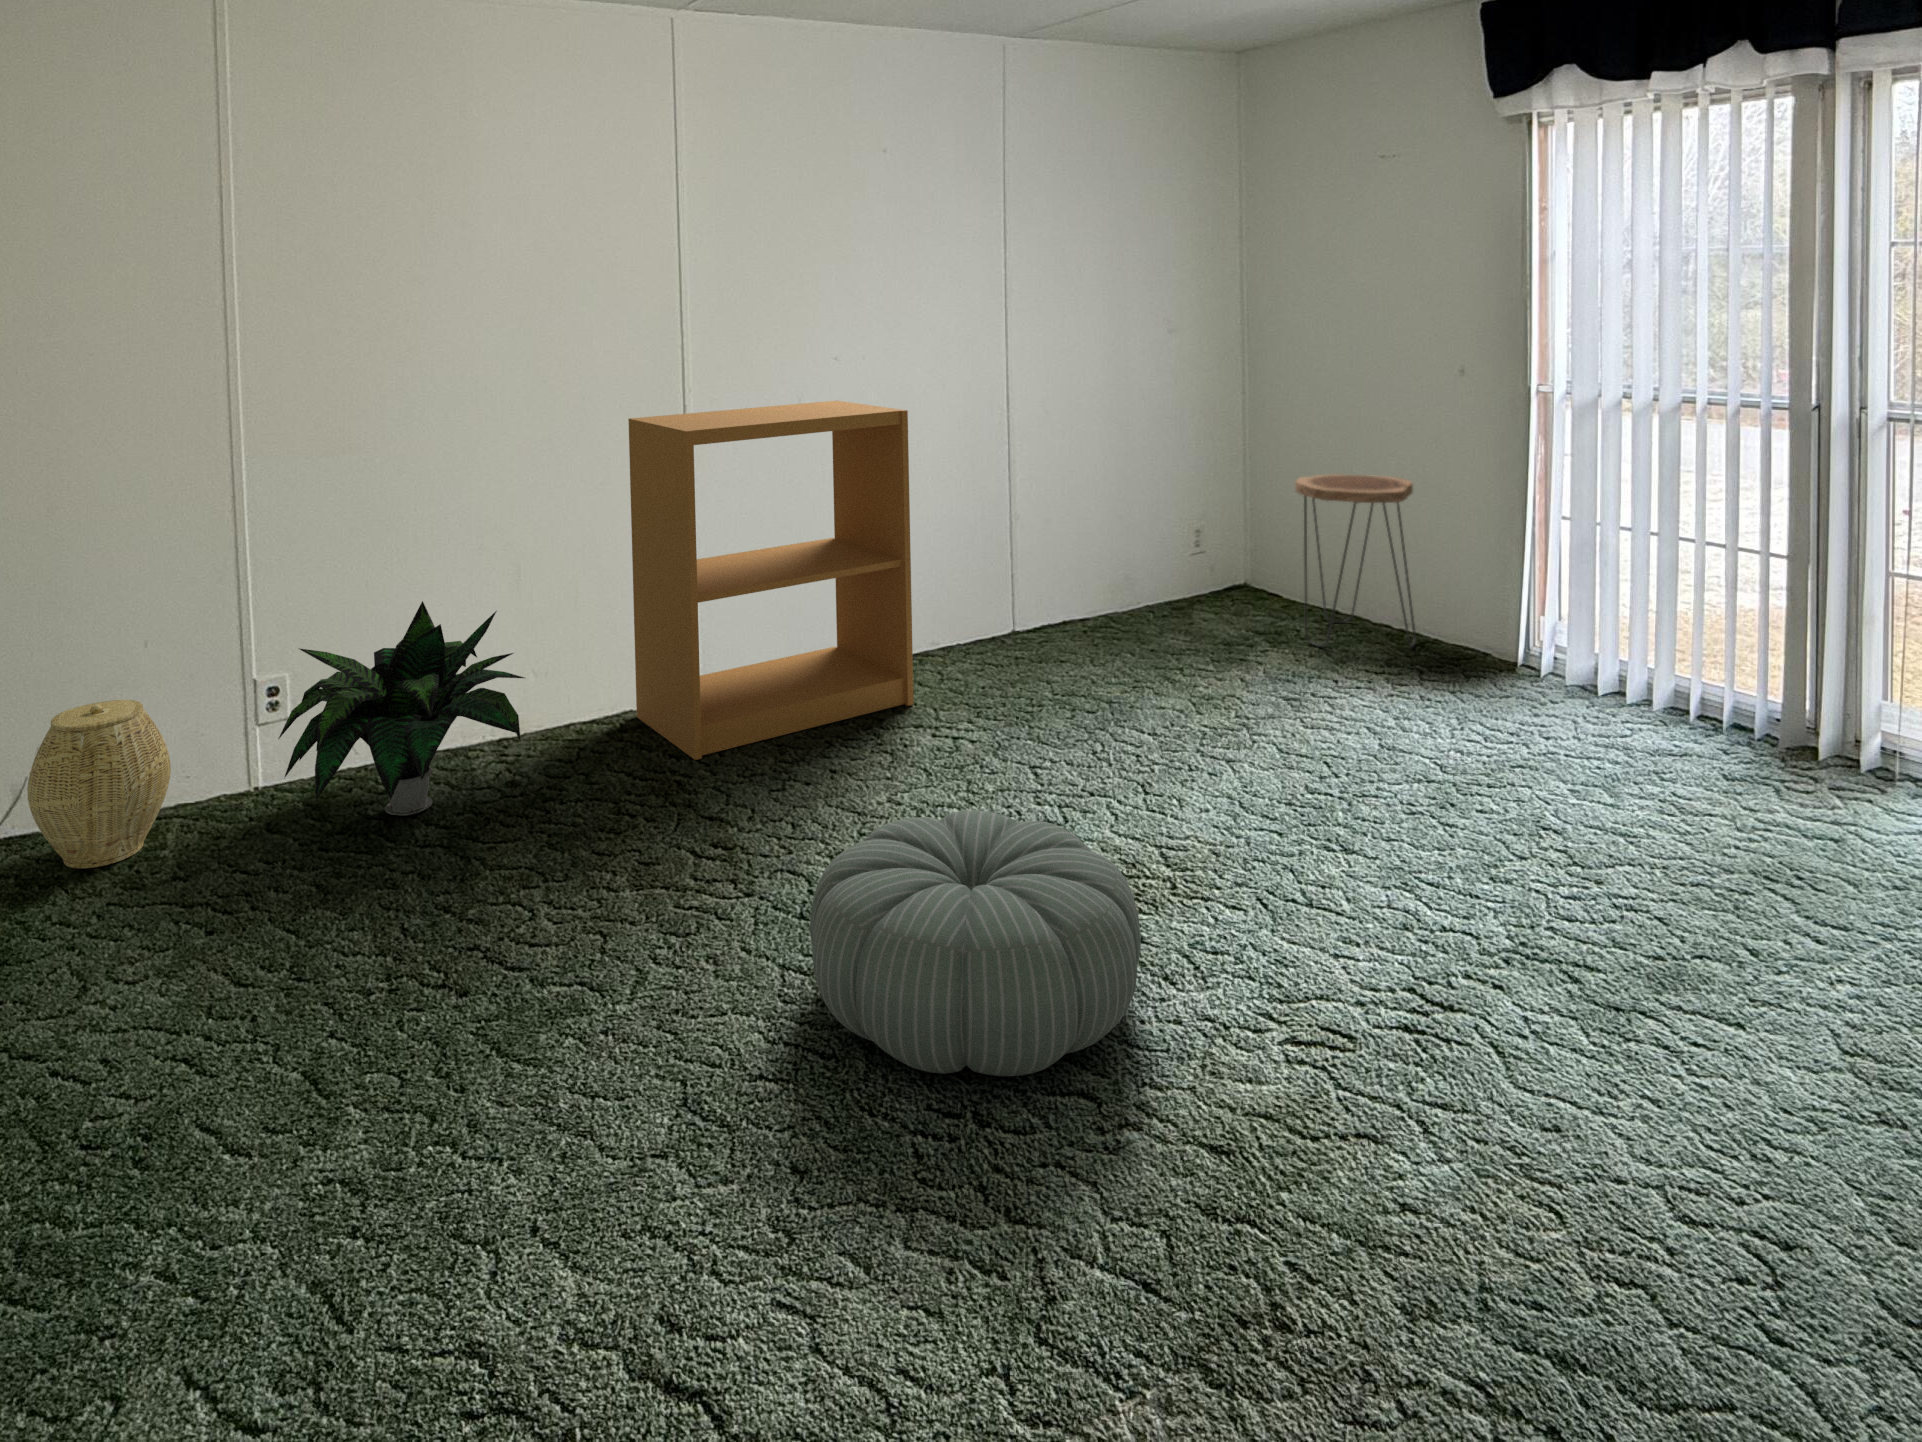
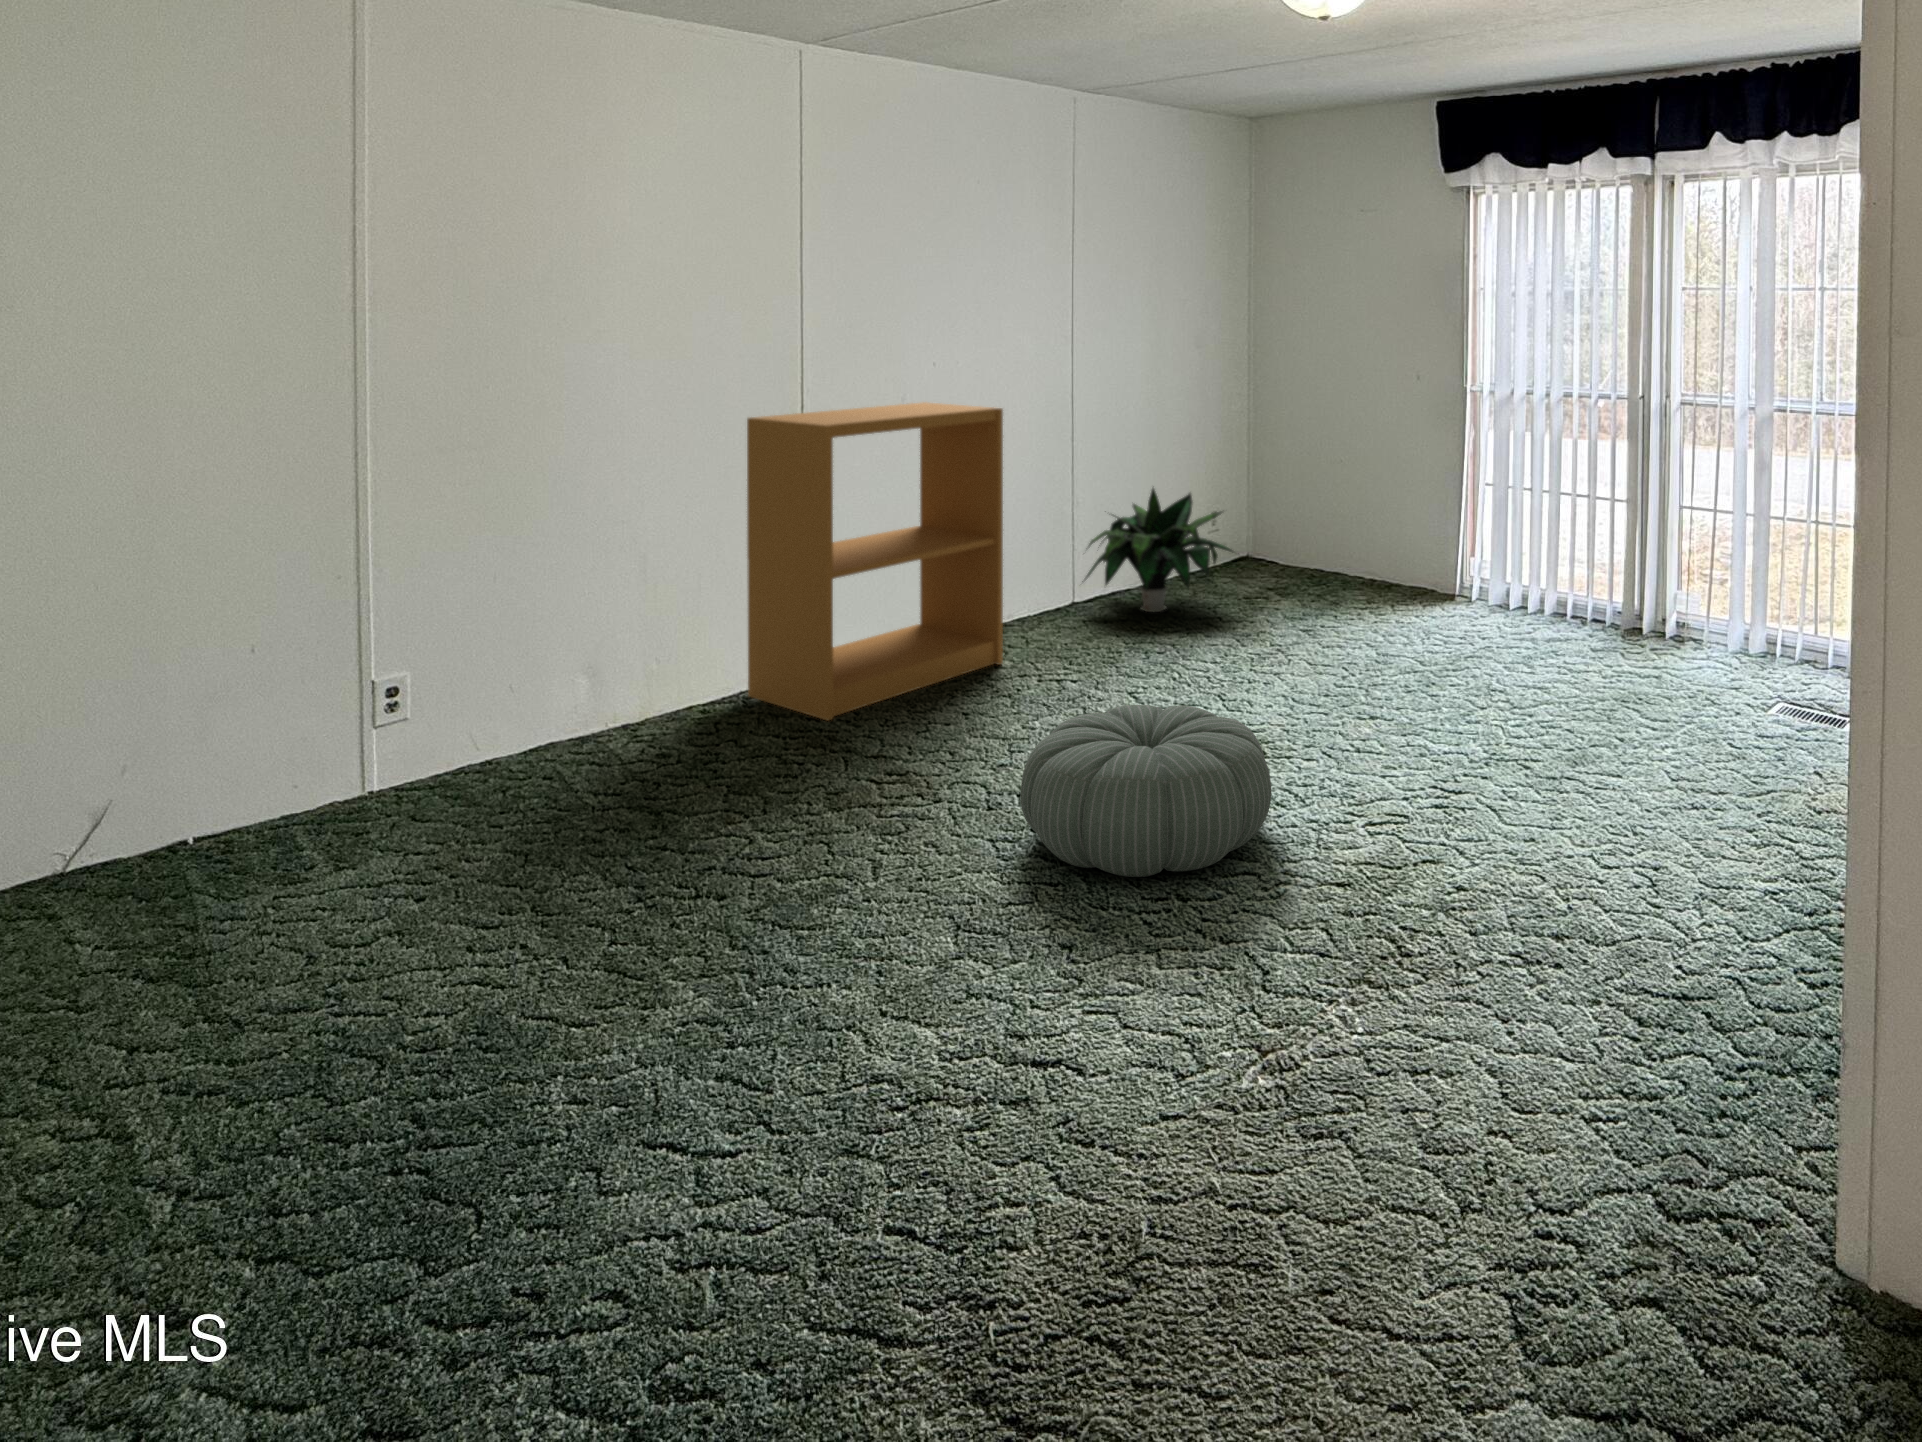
side table: present [1295,474,1416,647] -> none [1290,460,1377,598]
potted plant: present [279,601,524,816] -> present [1082,488,1233,612]
woven basket: present [28,700,171,869] -> none [154,703,313,874]

